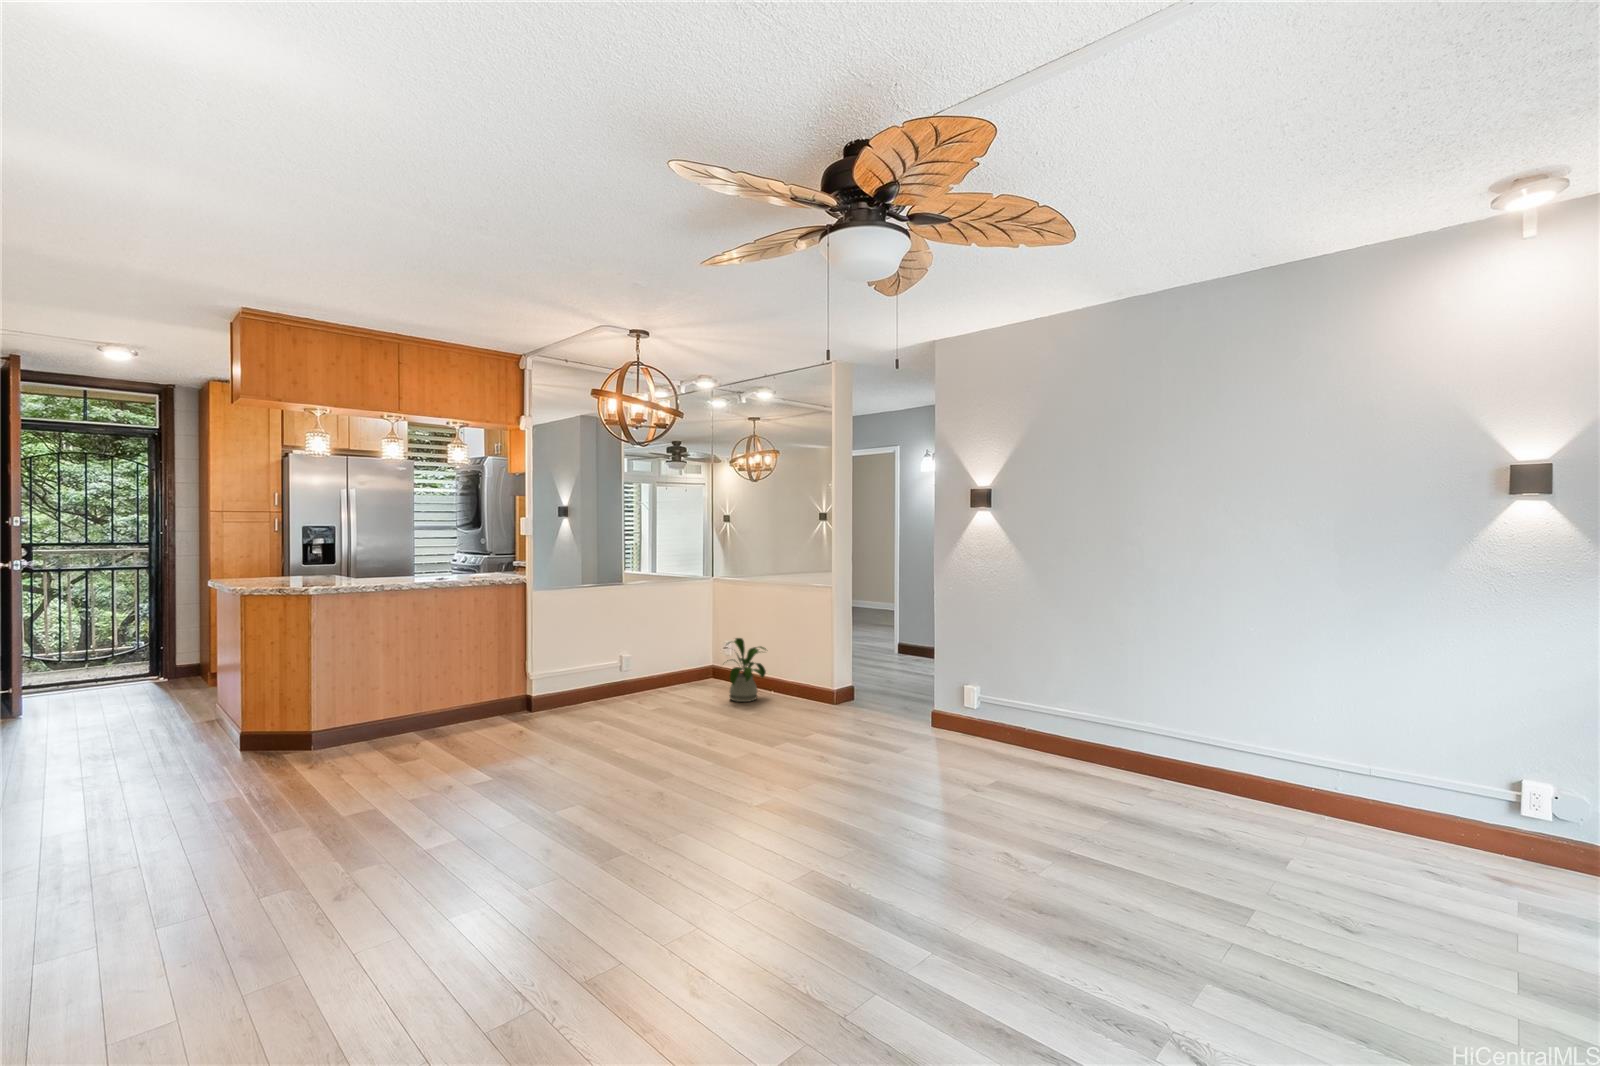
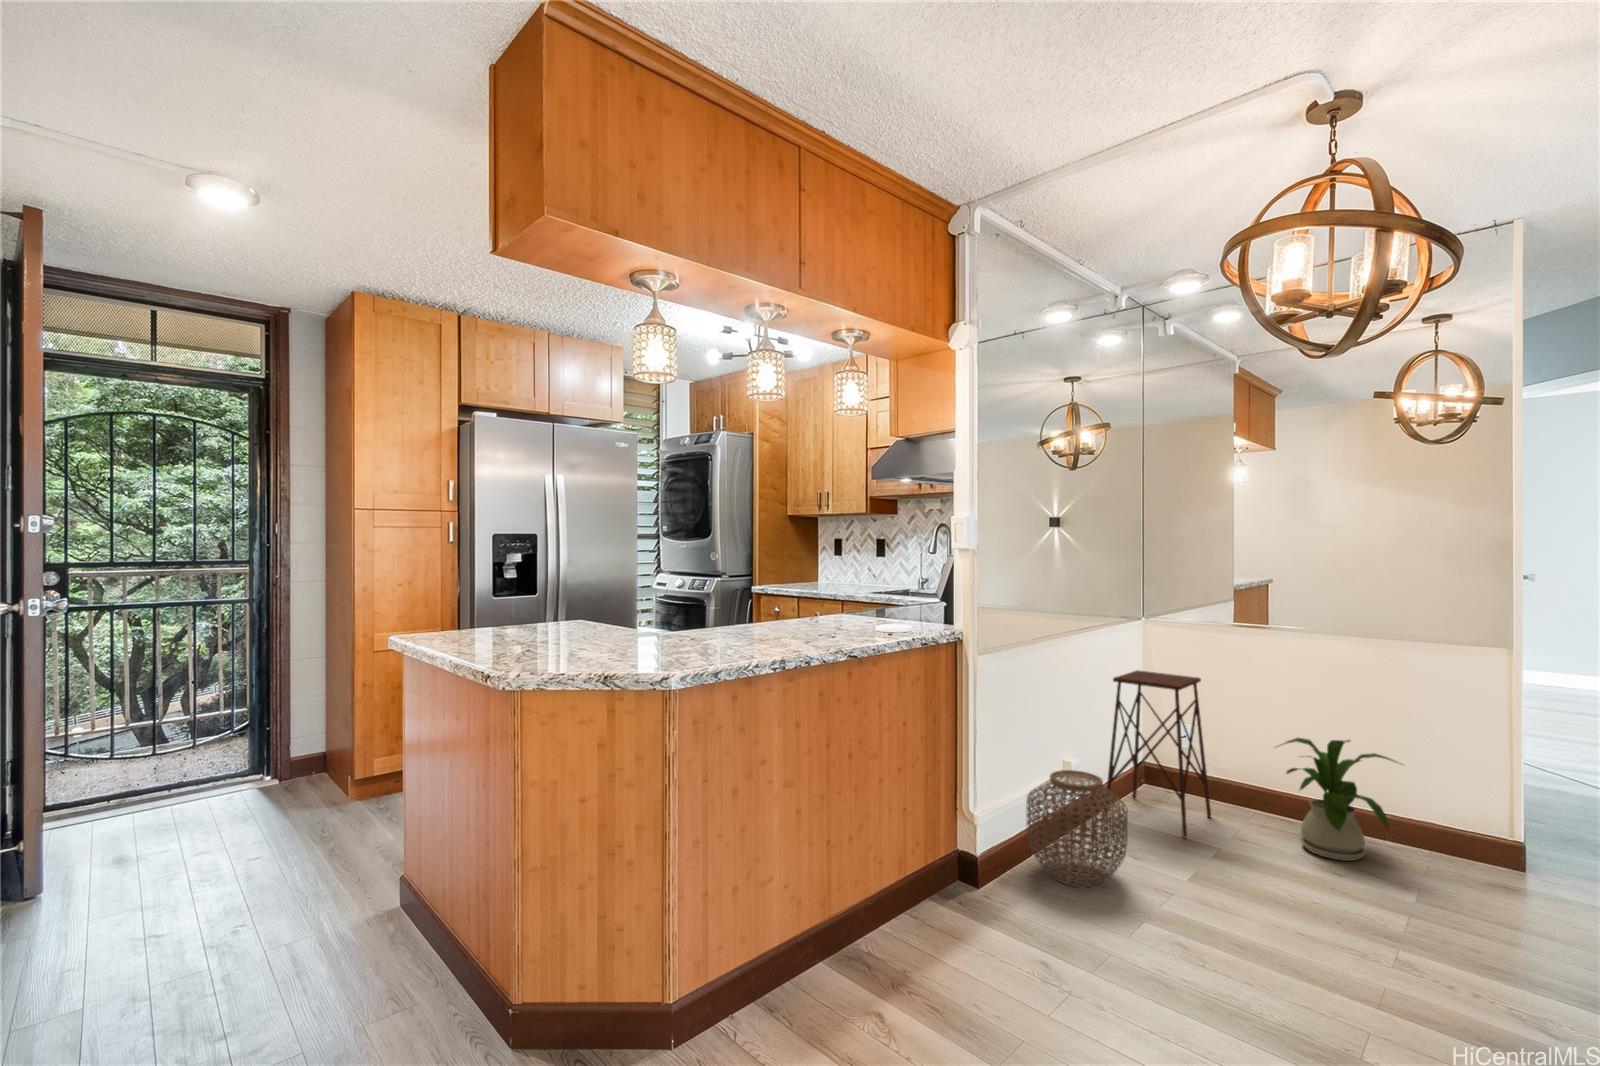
side table: none [649,607,710,696] -> present [1105,670,1211,838]
woven basket: none [563,654,614,711] -> present [1026,770,1128,887]

